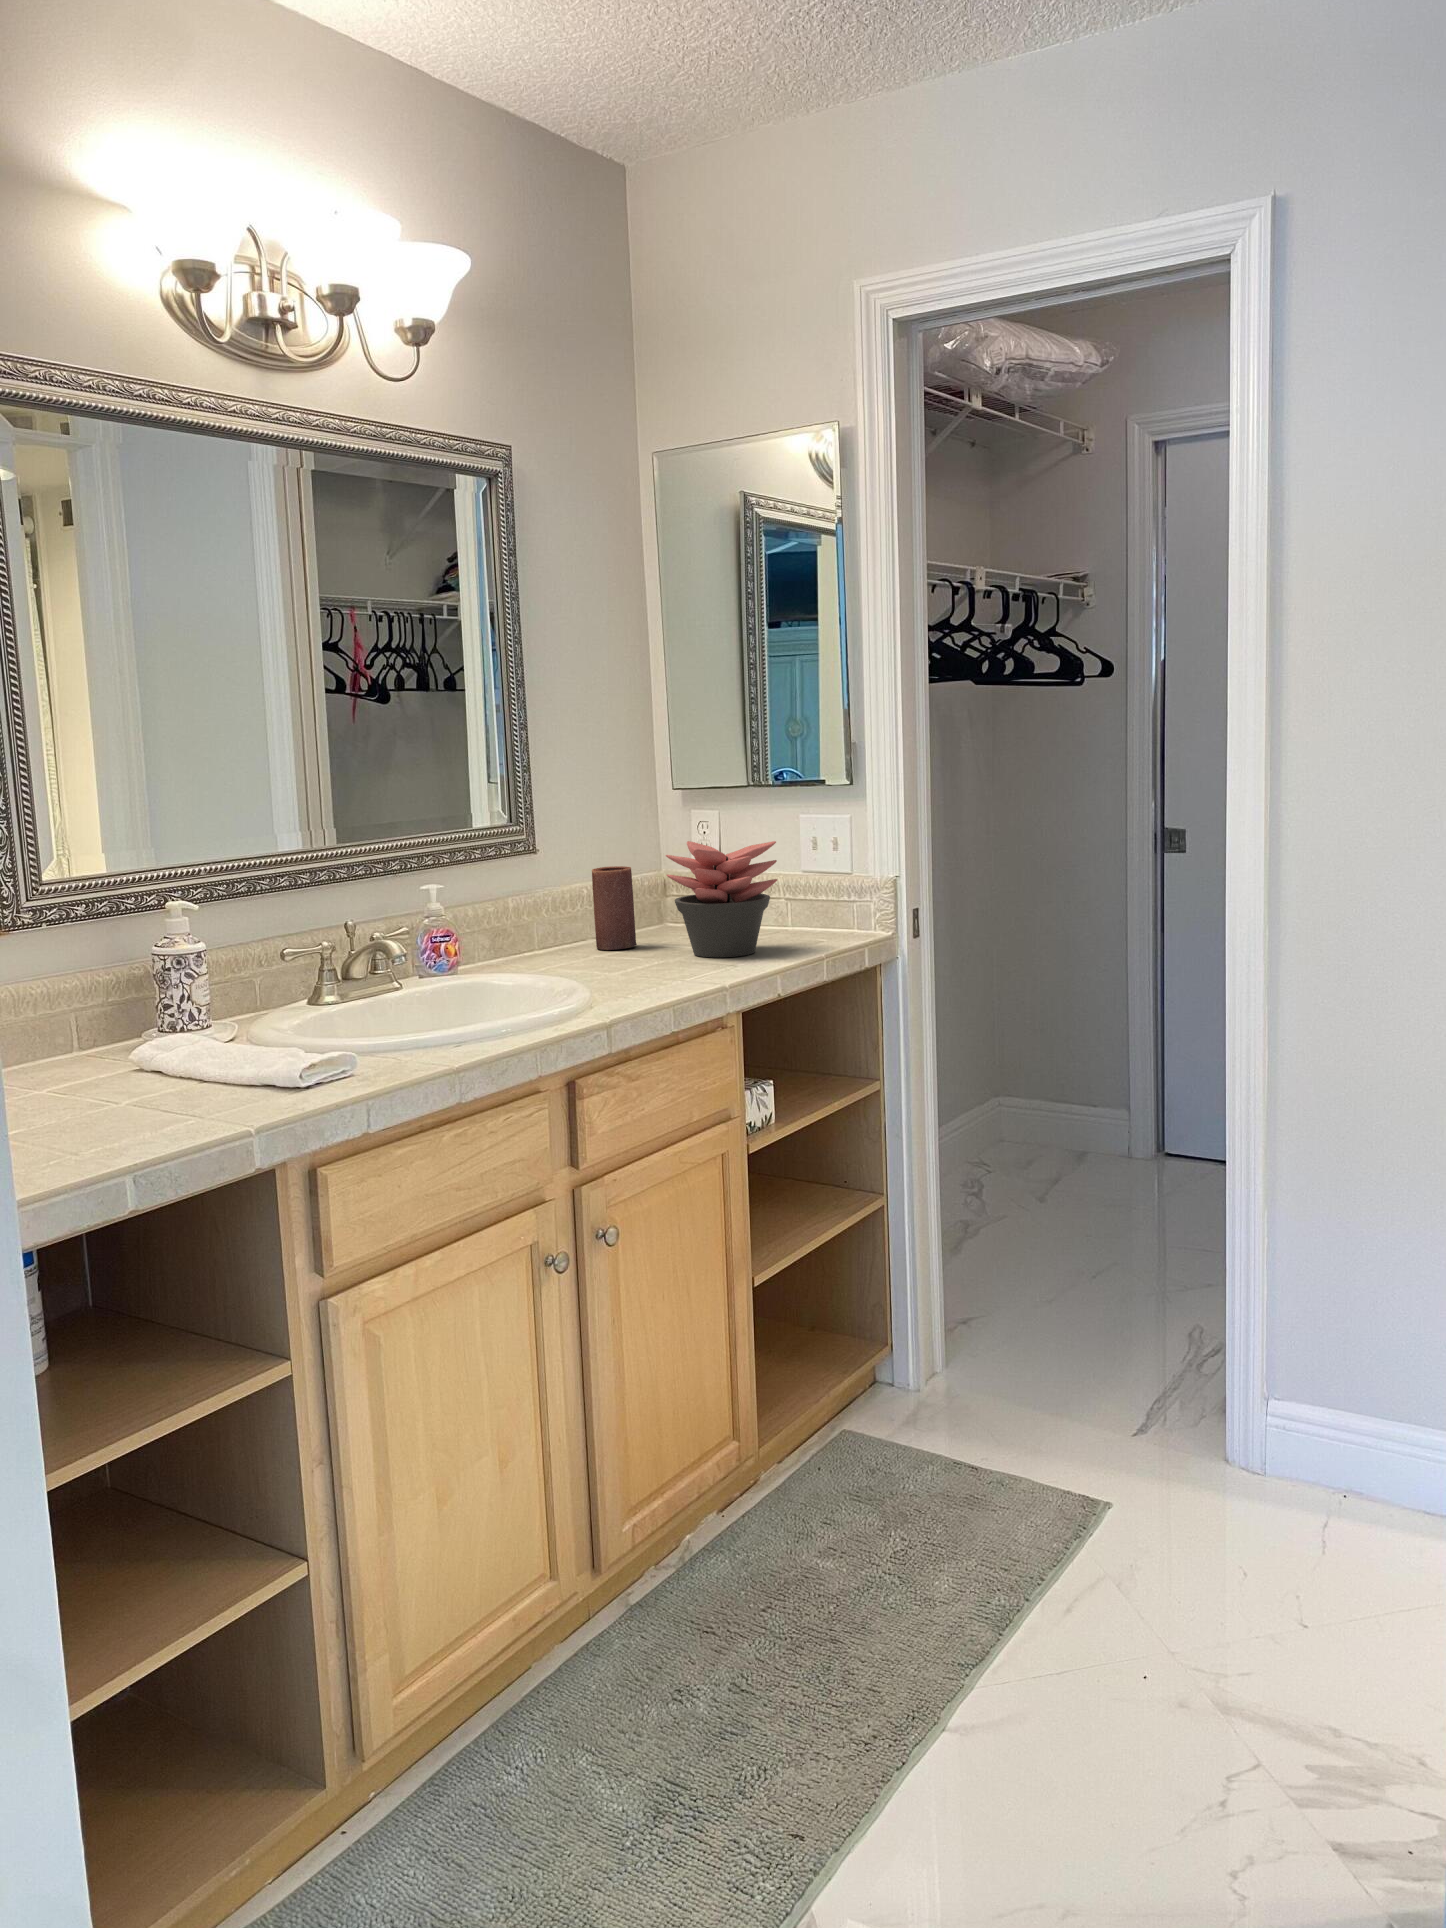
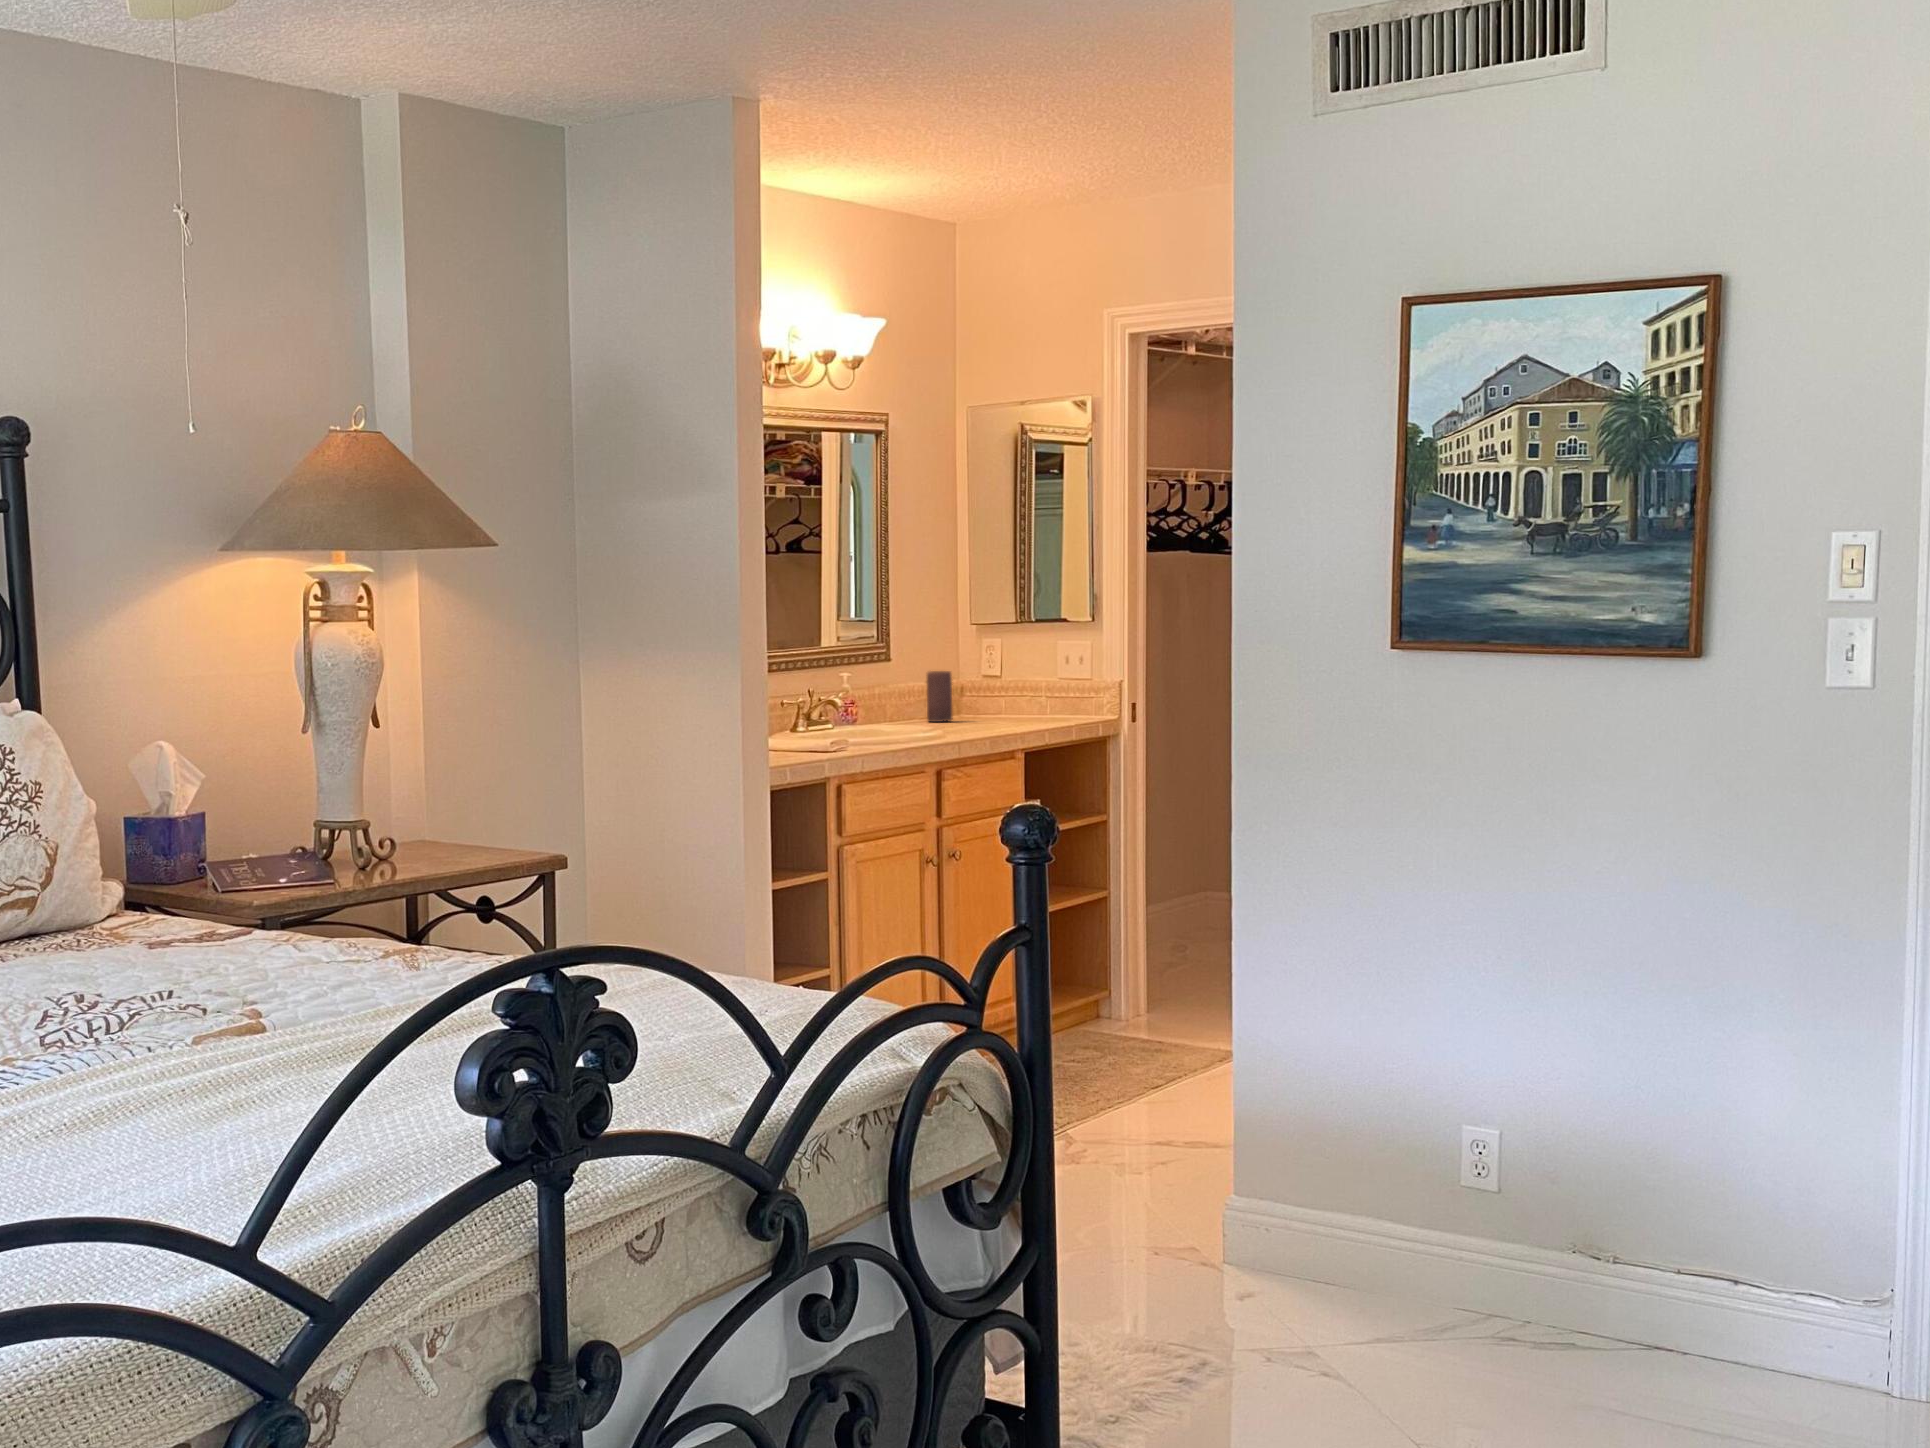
succulent plant: present [666,841,777,957] -> none [976,655,1045,724]

